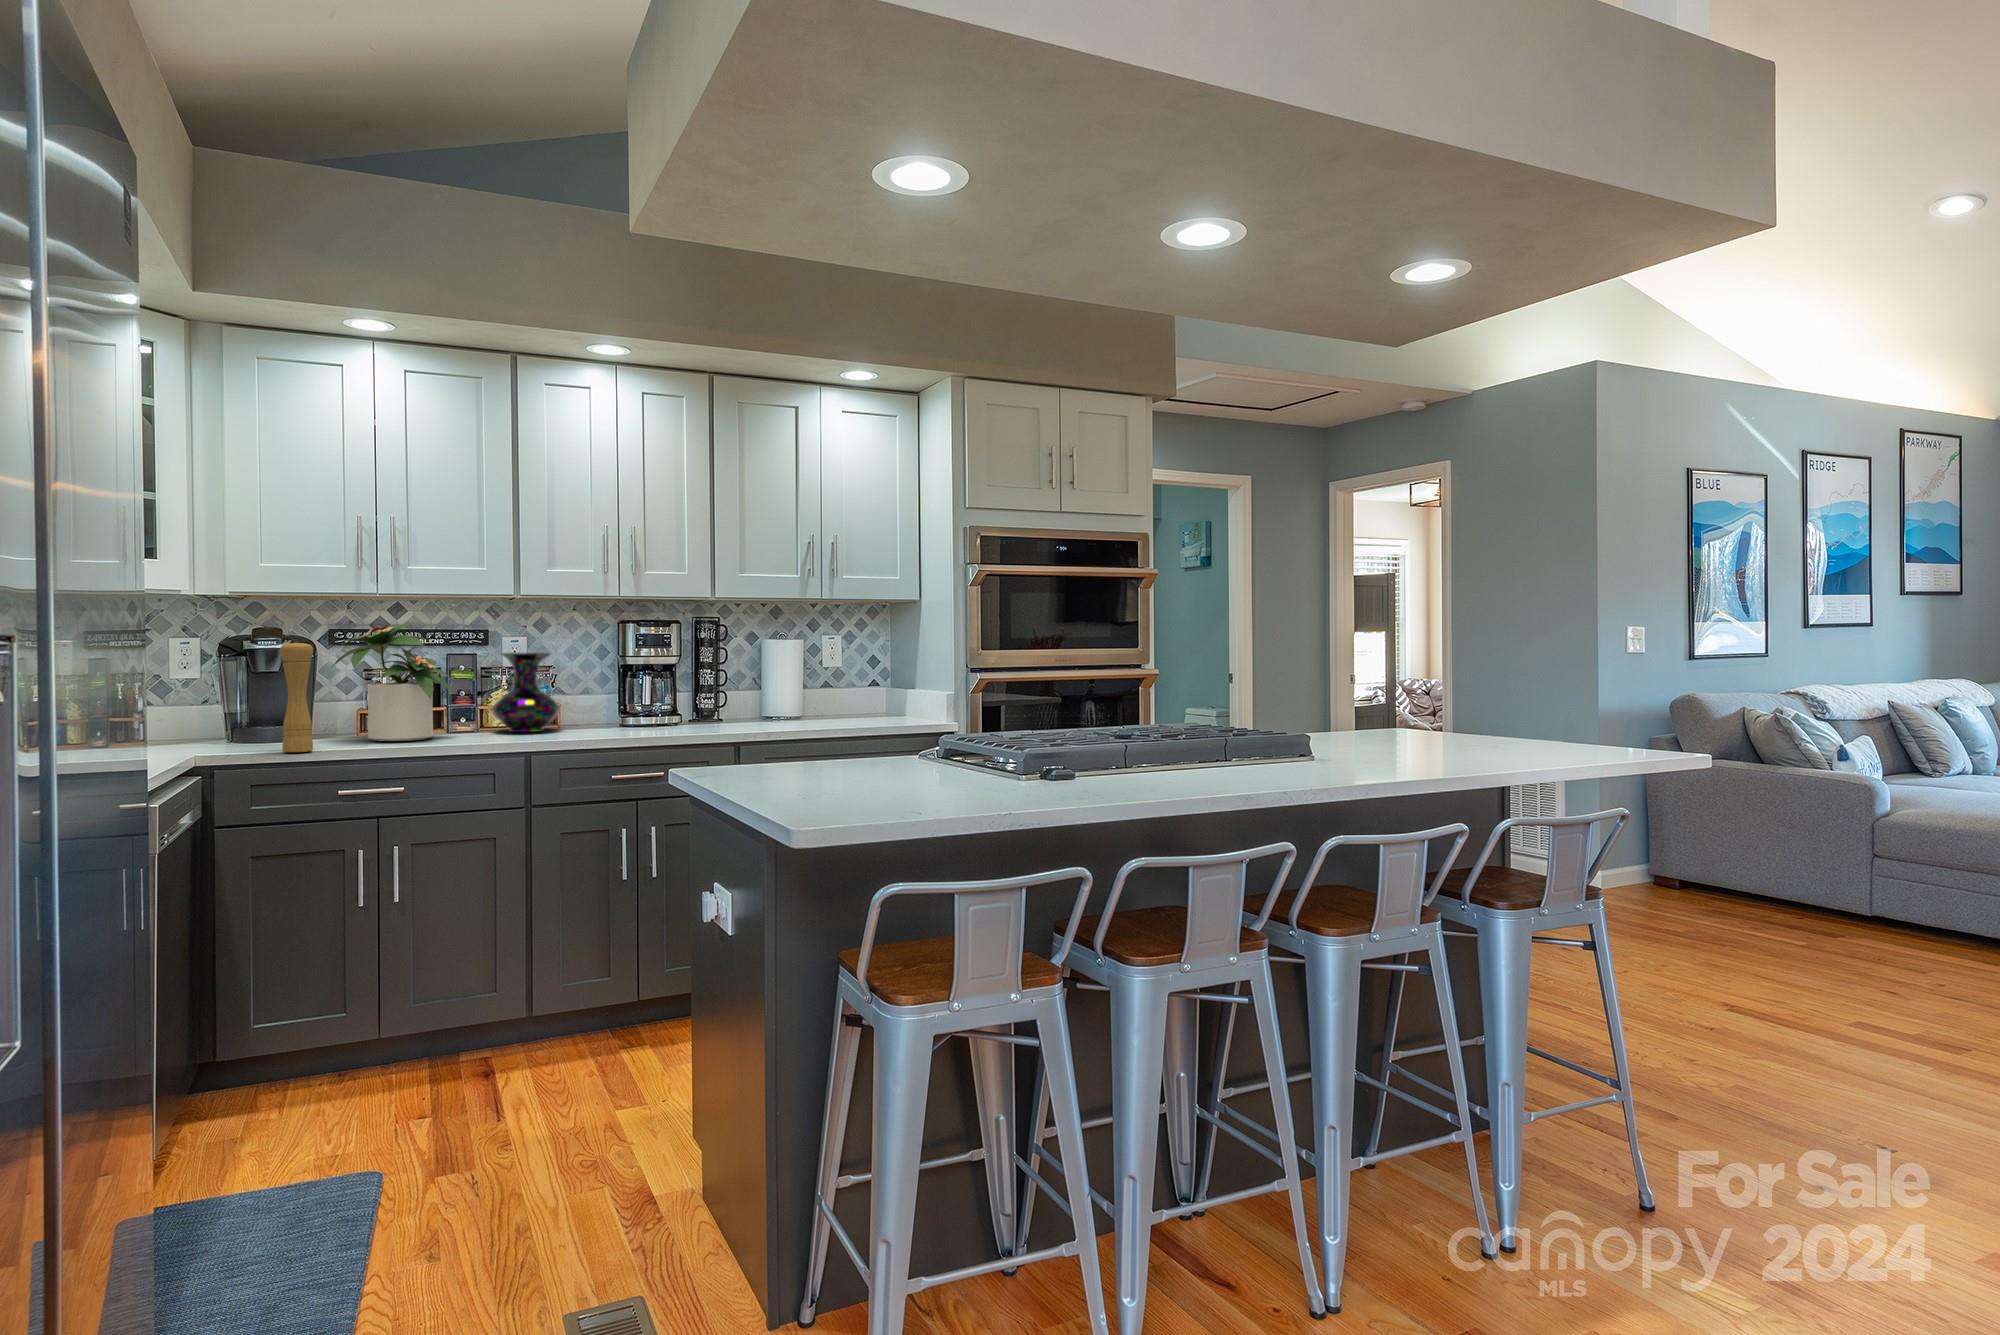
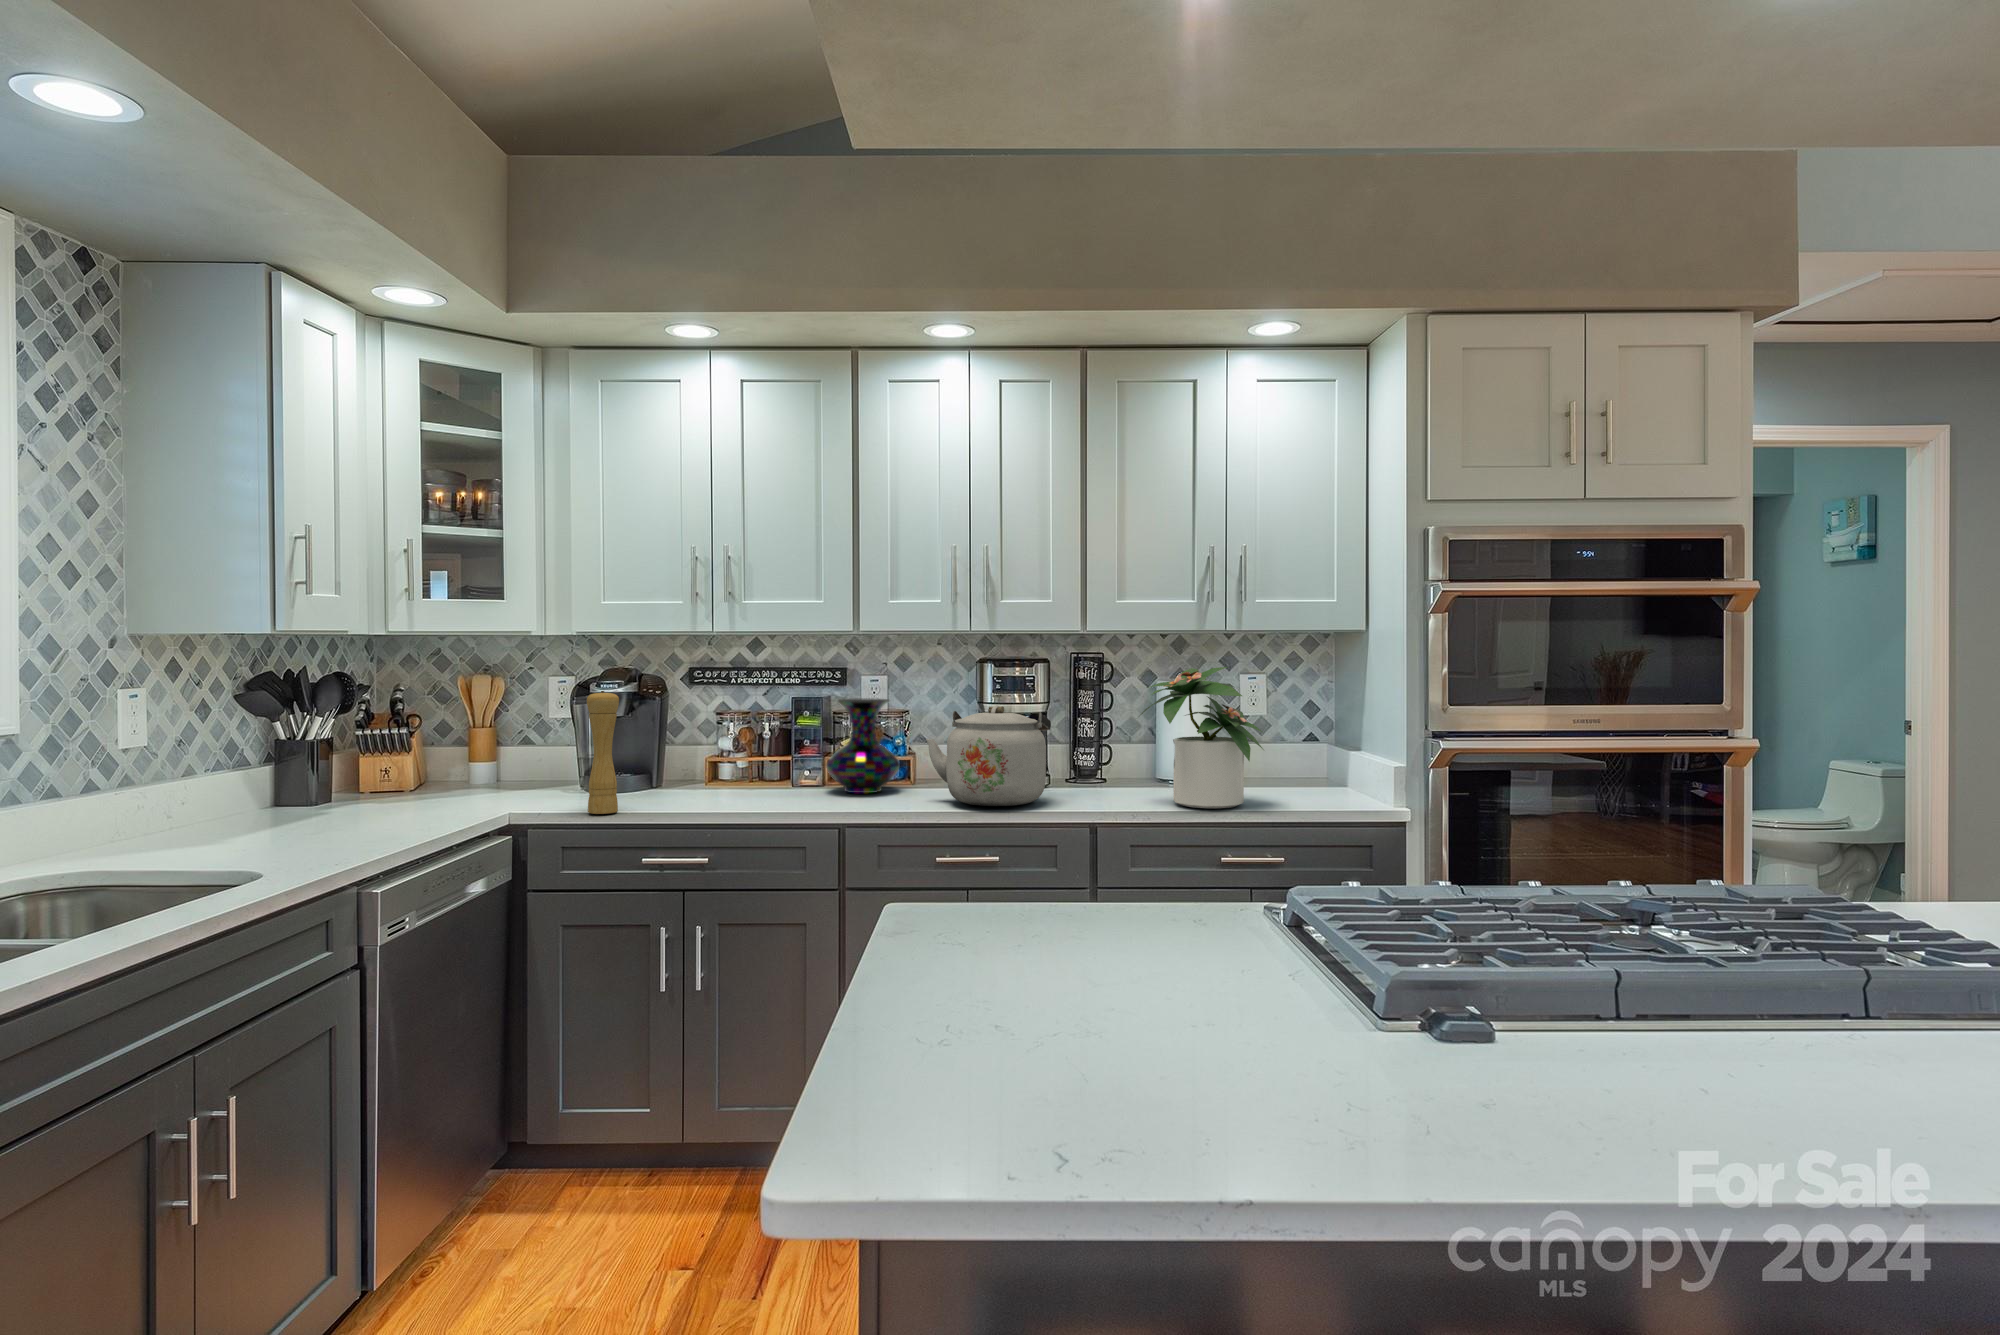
potted plant: present [332,623,453,741] -> present [1140,667,1263,808]
kettle: none [593,654,696,733] -> present [926,705,1051,806]

